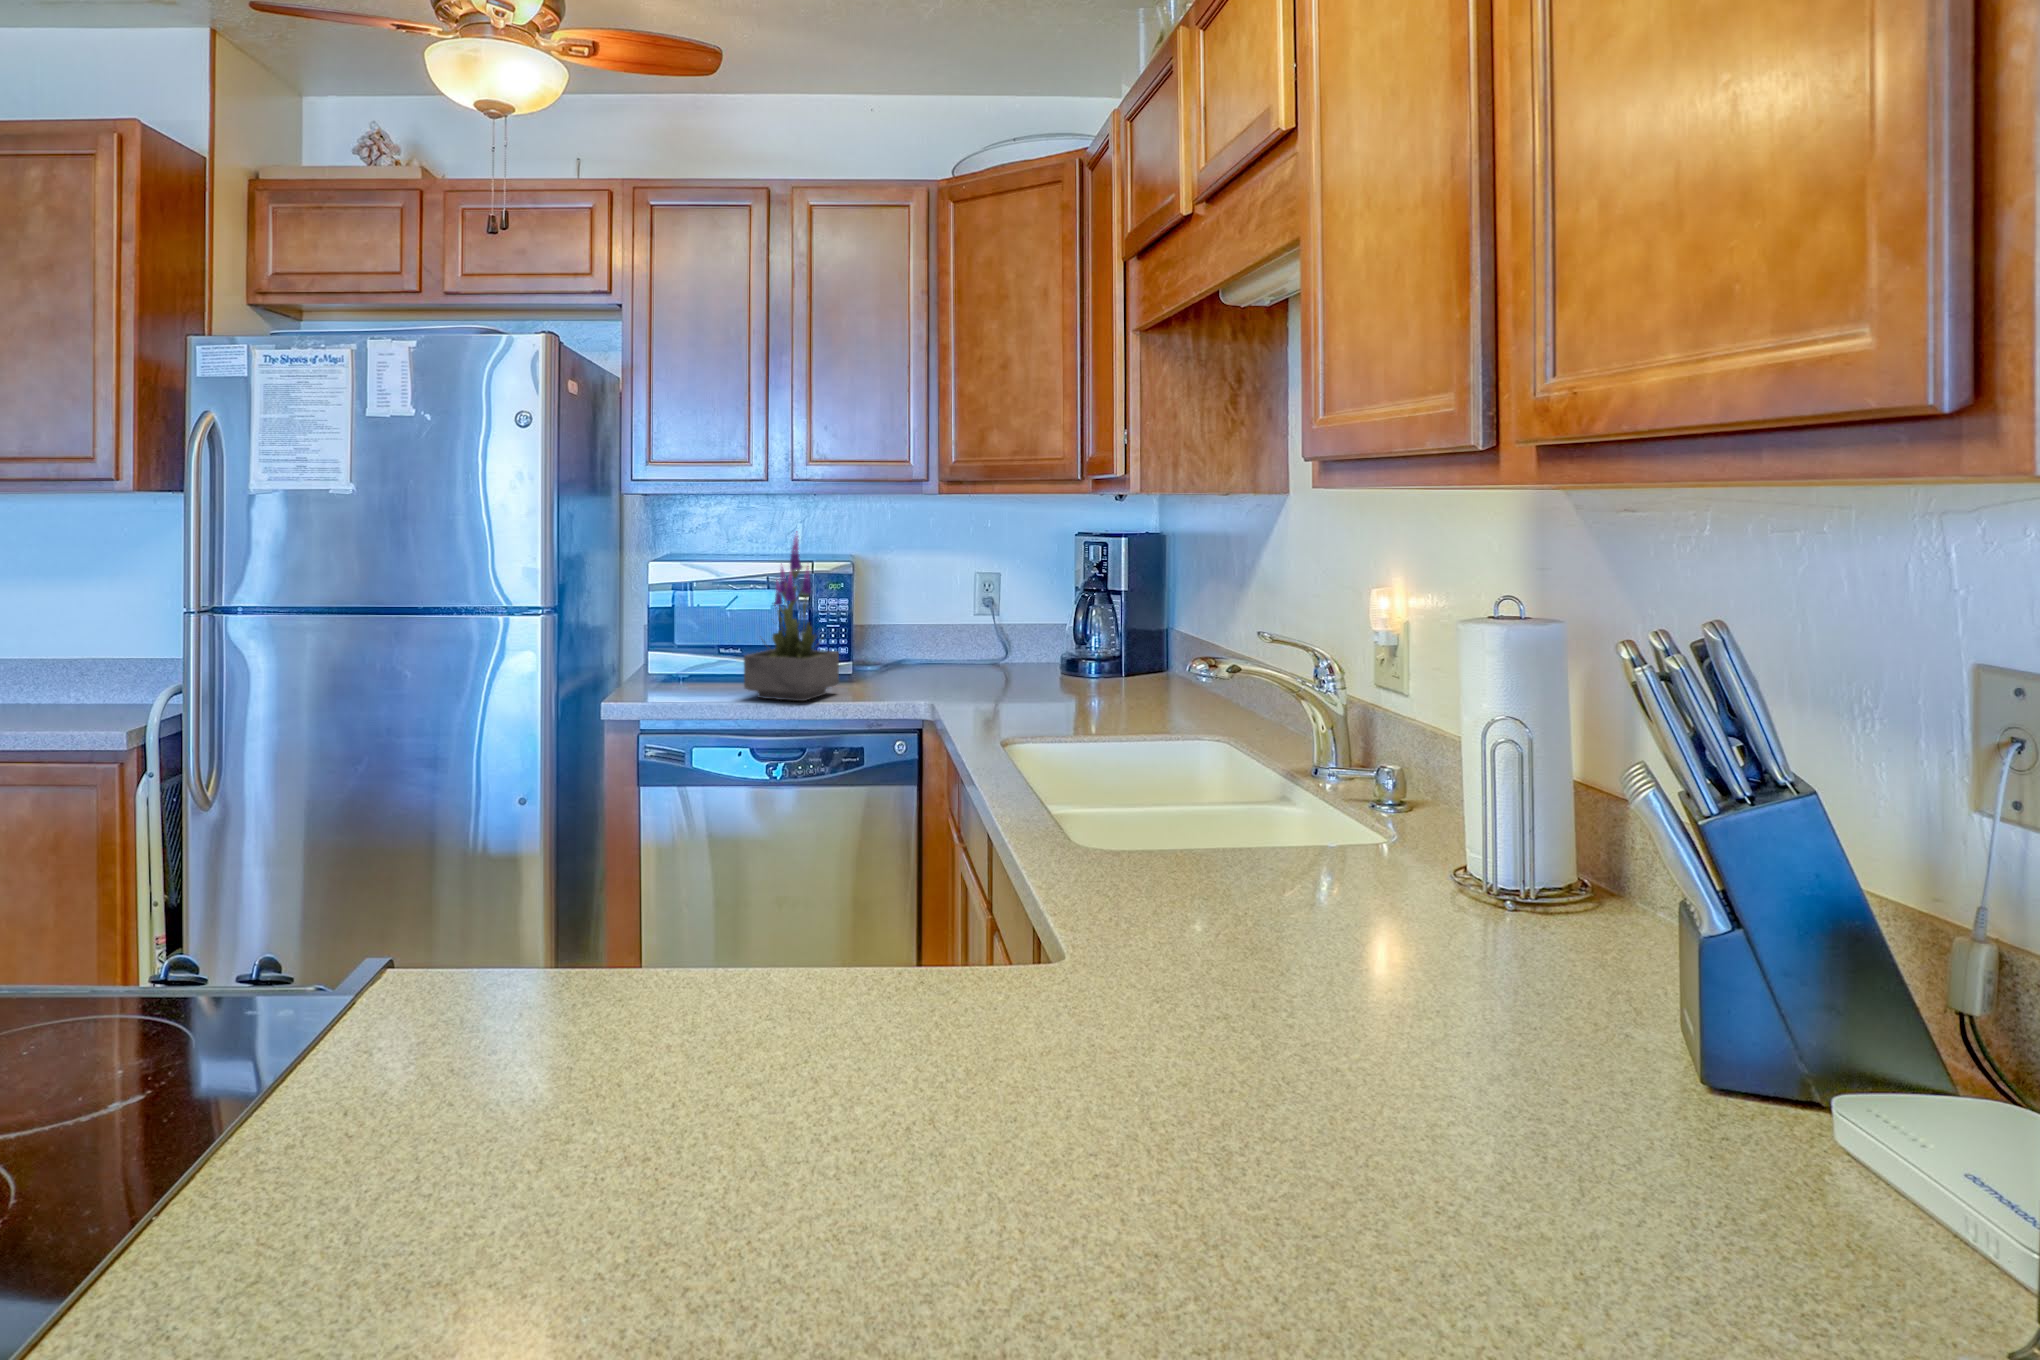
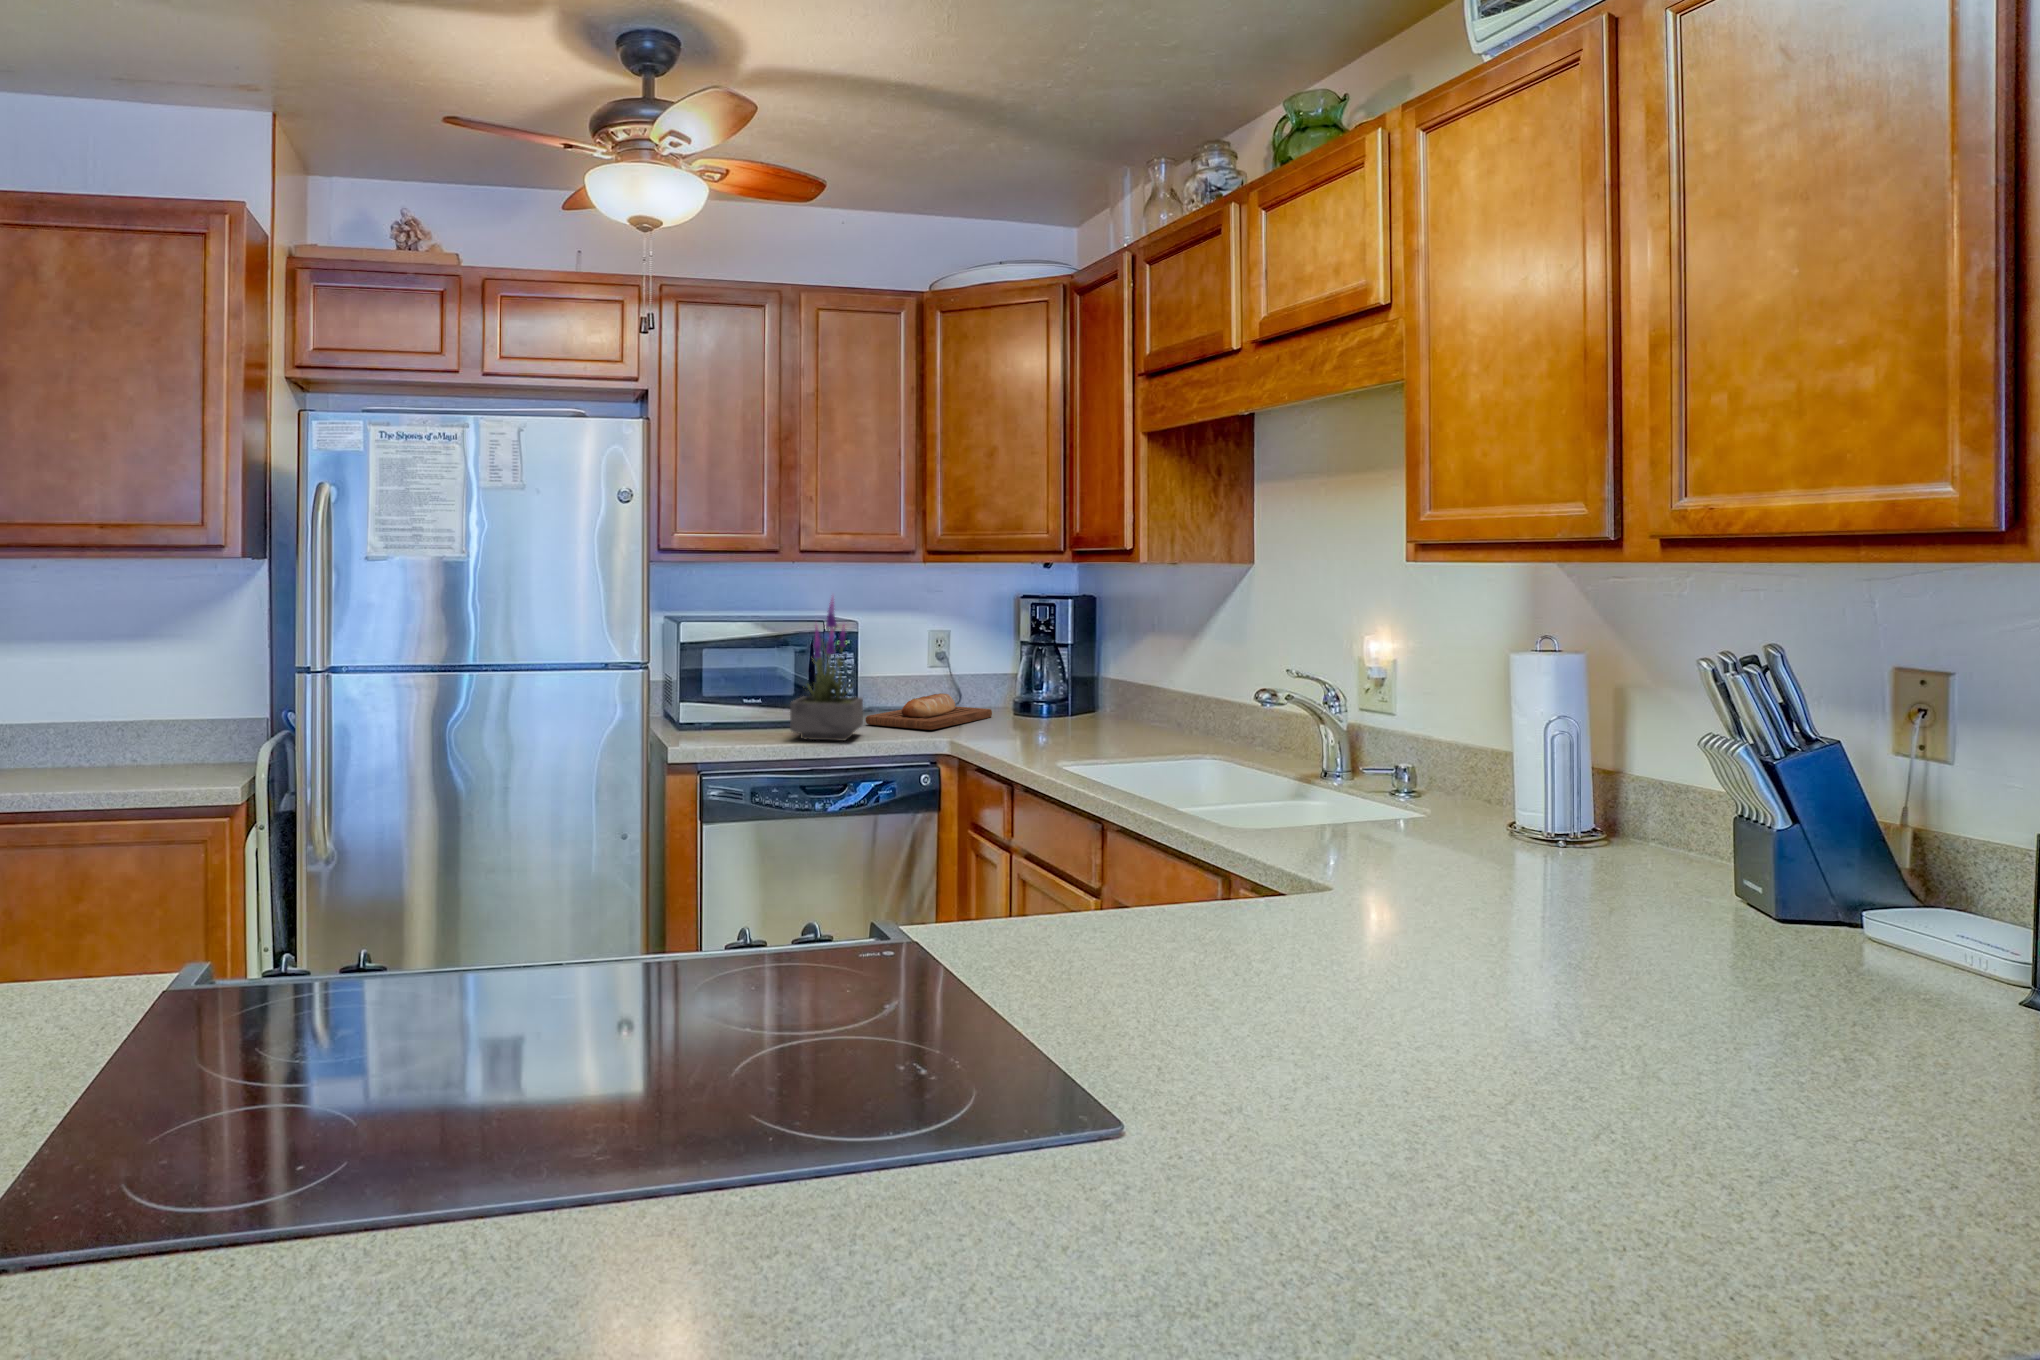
bread loaf: none [861,647,1024,690] -> present [866,693,992,730]

